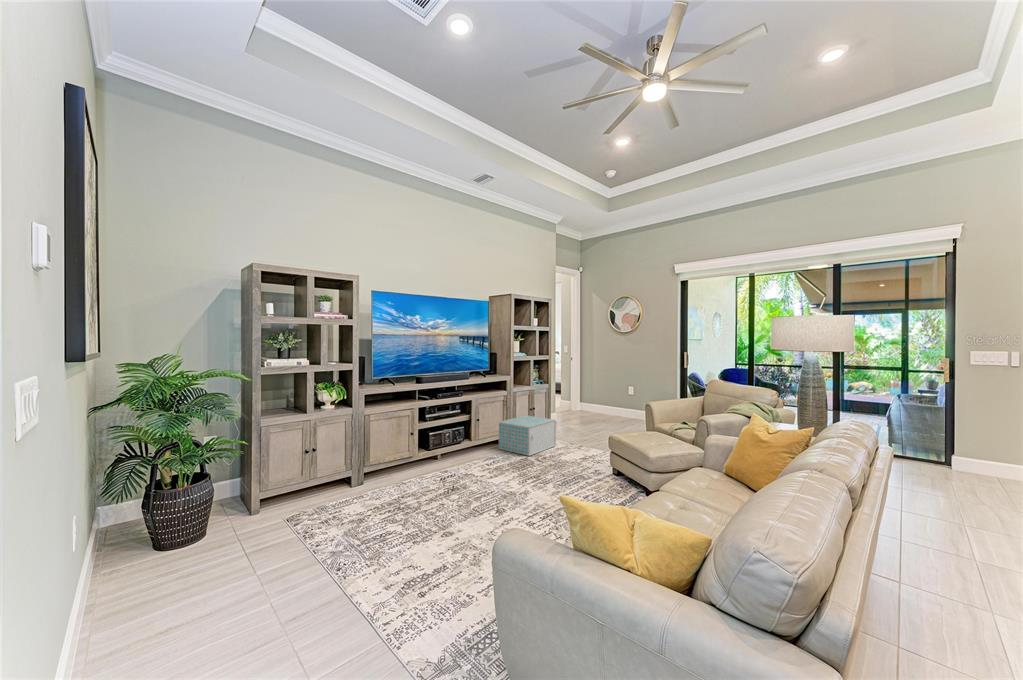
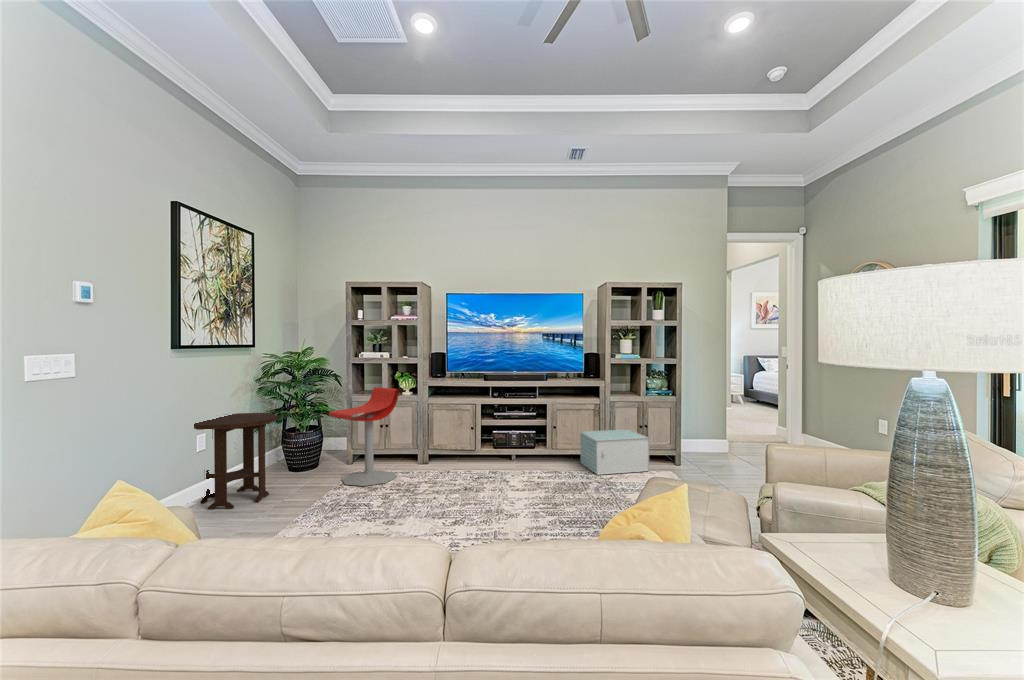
stool: none [283,399,359,522] -> present [329,387,399,486]
side table: none [88,450,240,616] -> present [194,413,279,509]

